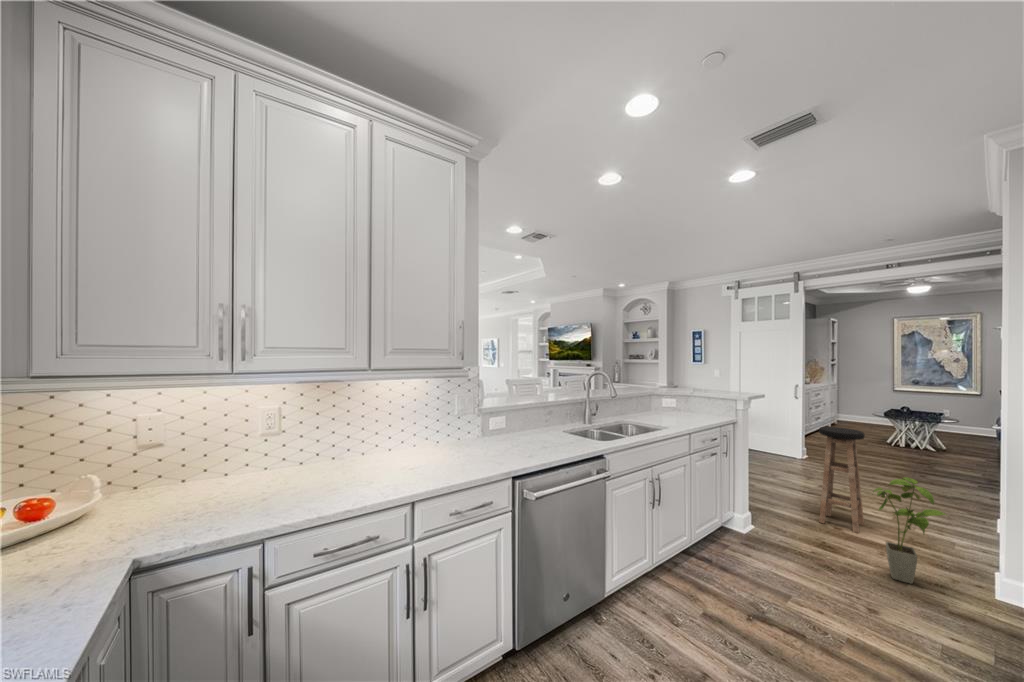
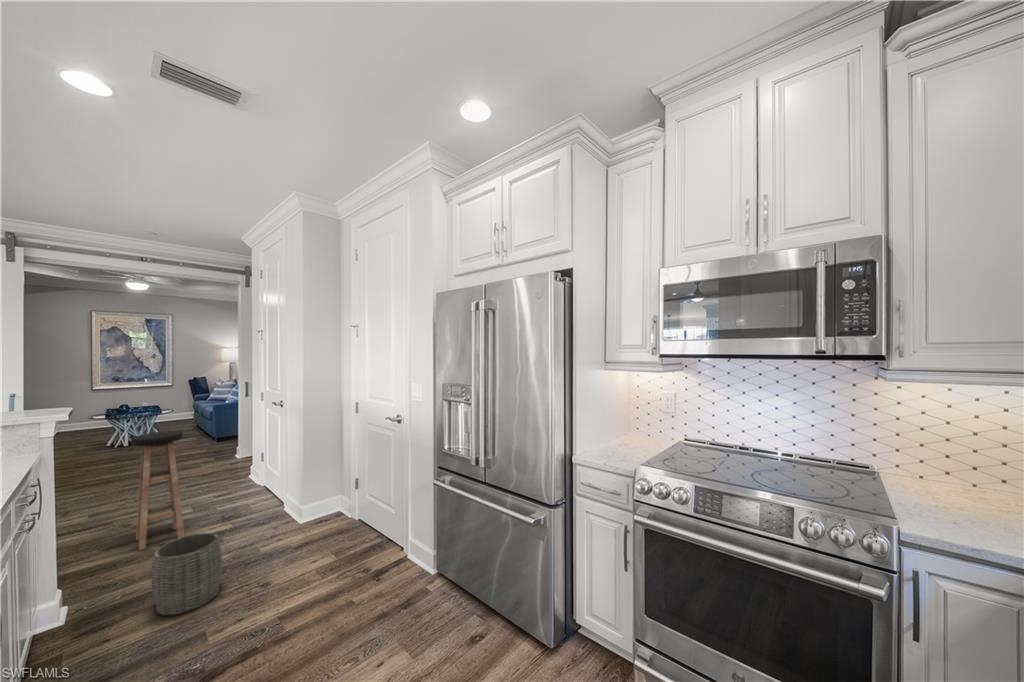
house plant: present [874,477,946,584] -> none [226,455,281,552]
woven basket: none [780,515,840,584] -> present [151,533,222,615]

